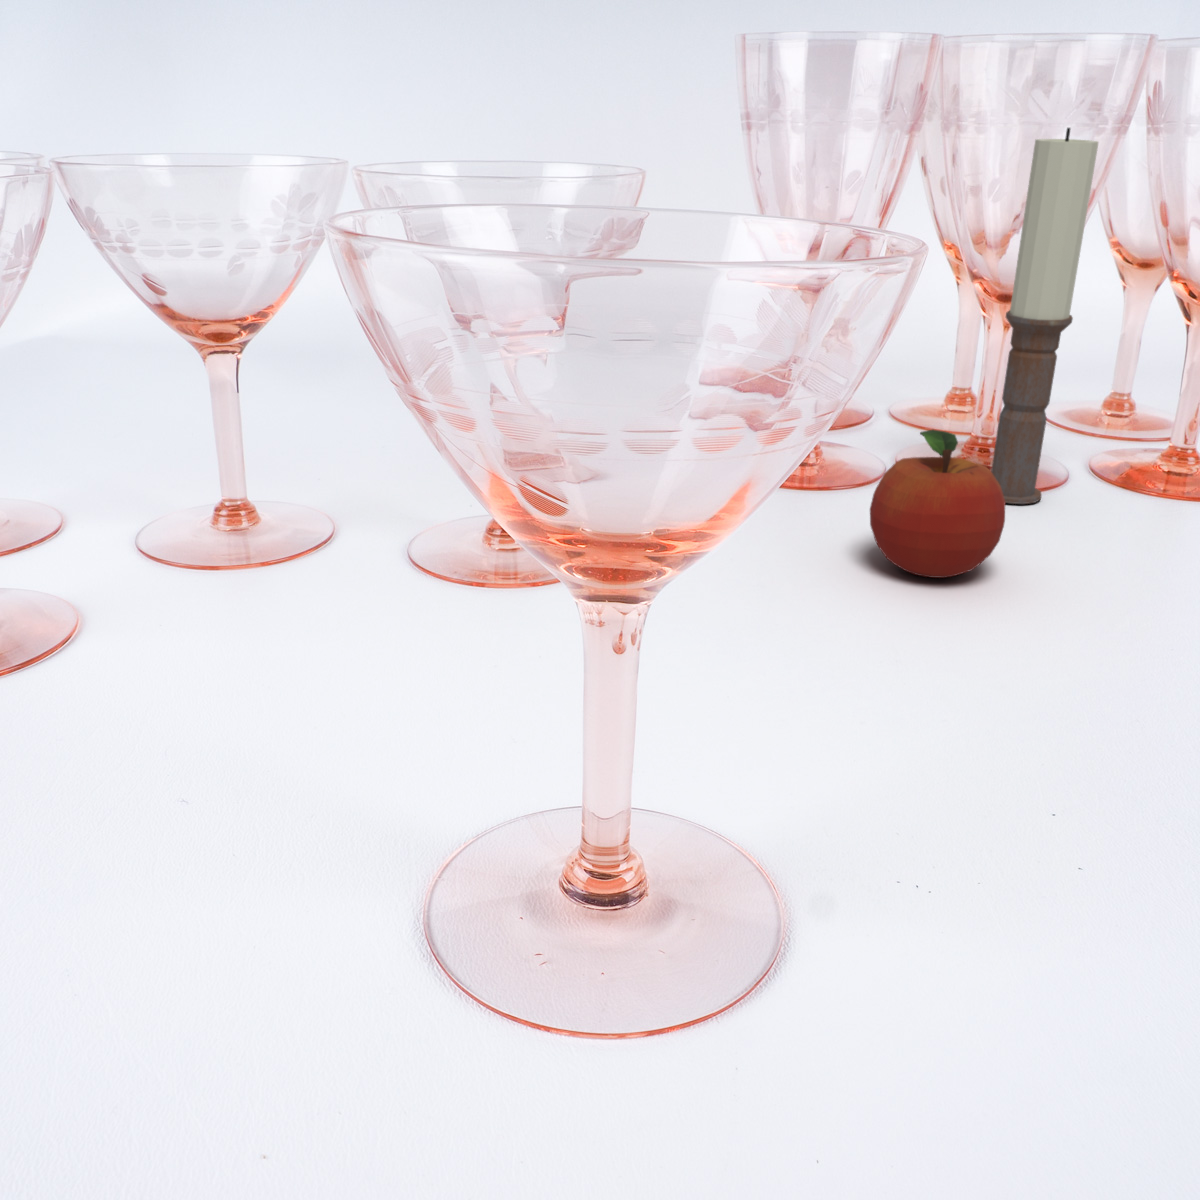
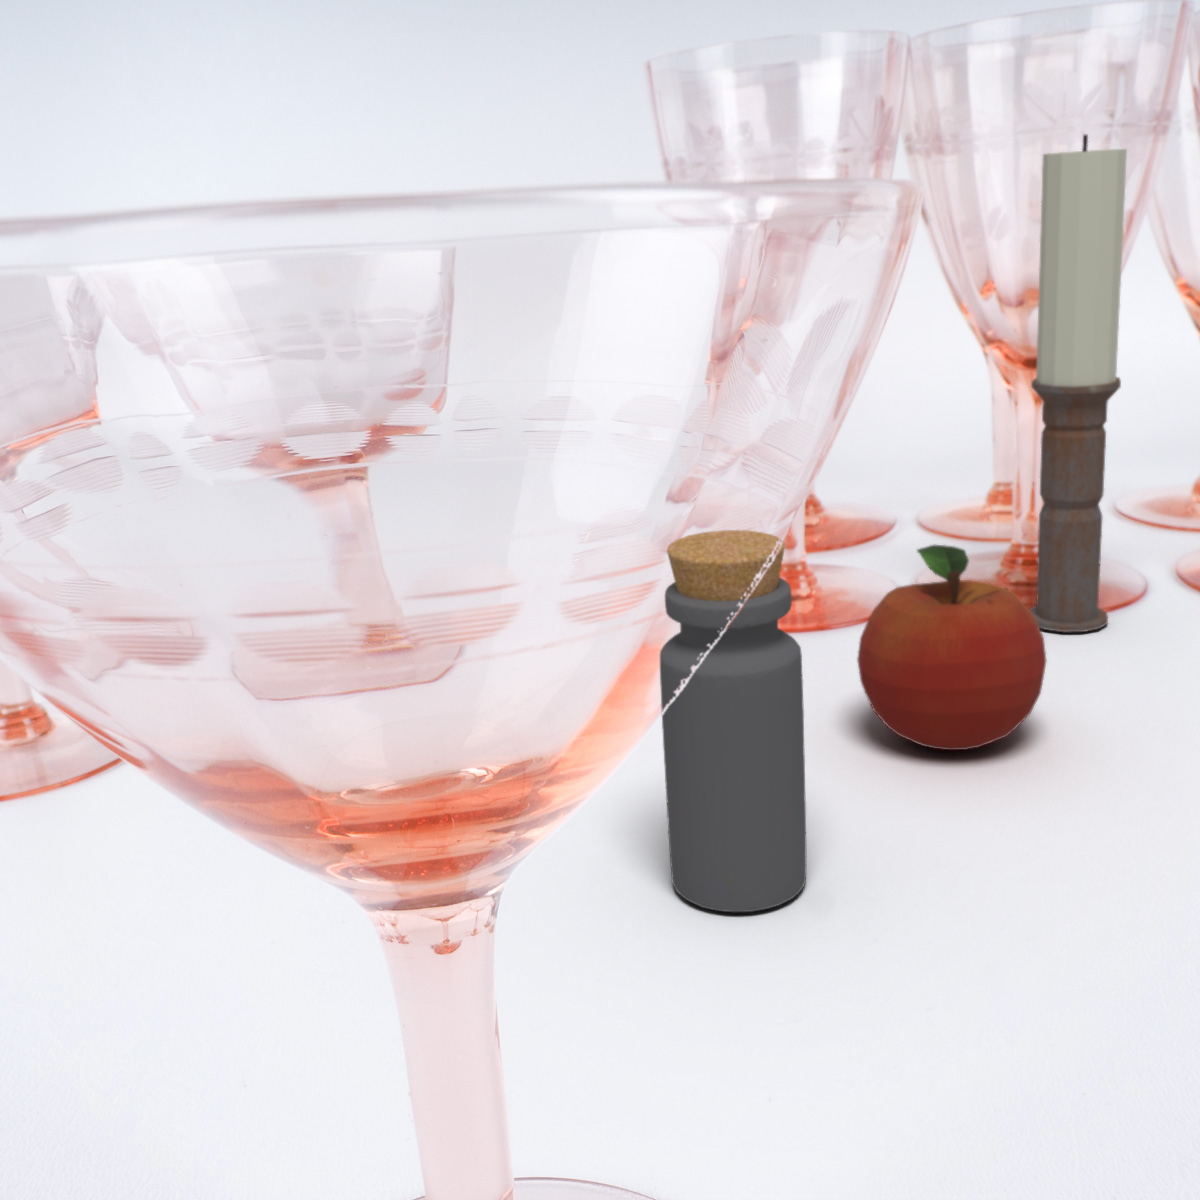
bottle: none [746,406,855,669] -> present [660,530,806,912]

